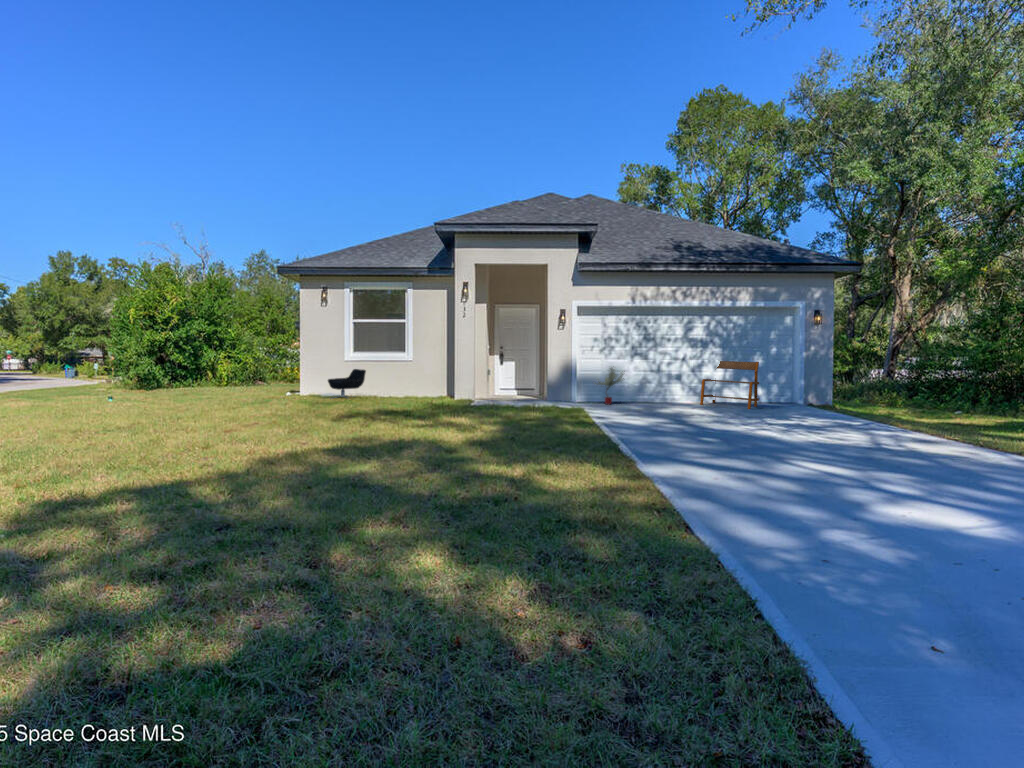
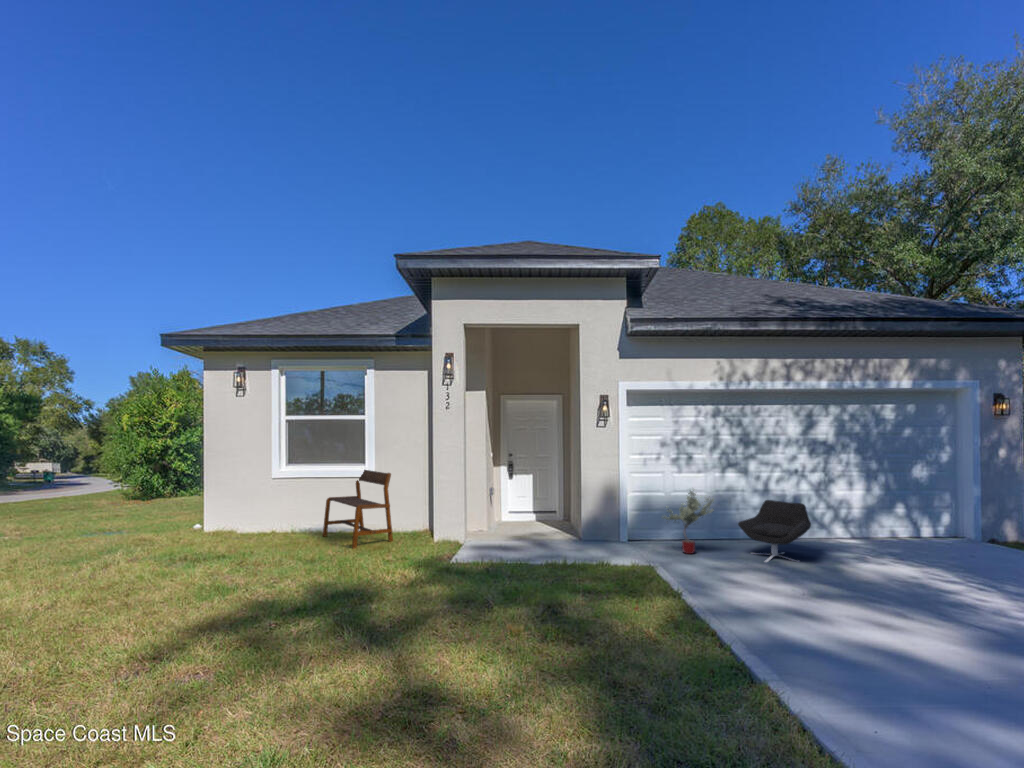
bench: present [700,361,759,409] -> present [323,470,393,549]
lounge chair: present [328,369,366,397] -> present [738,500,811,562]

